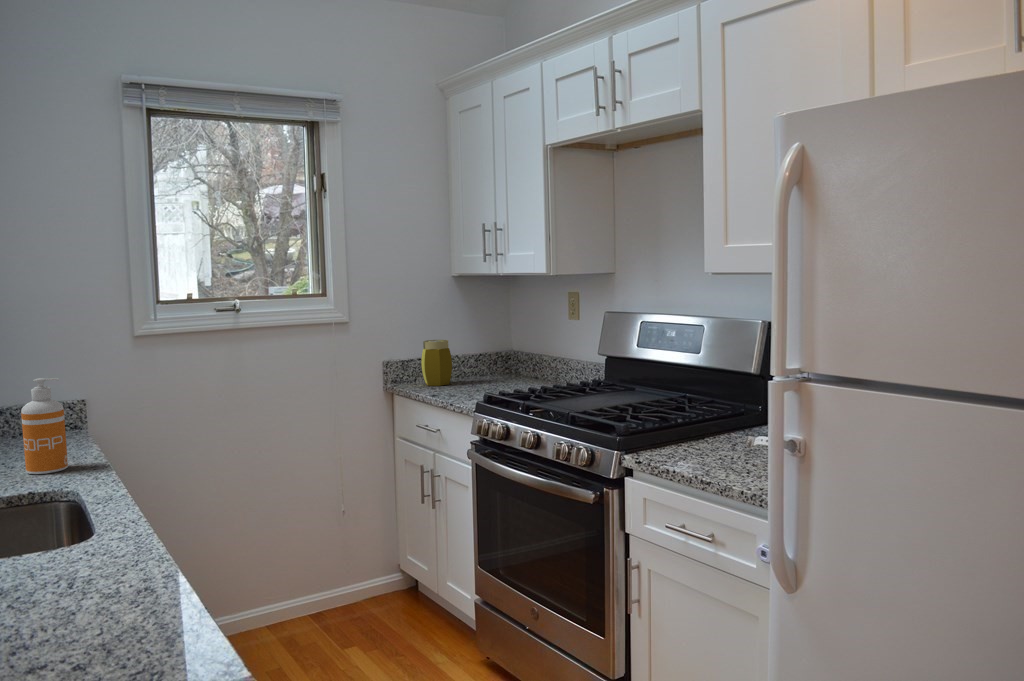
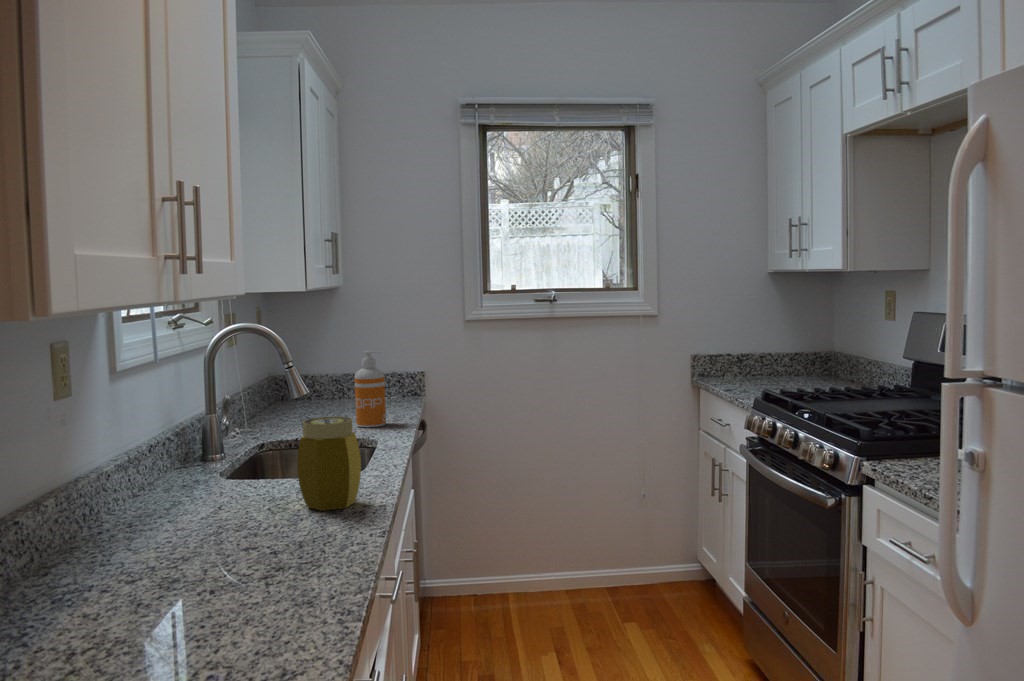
jar: present [421,340,452,386] -> present [297,416,361,511]

